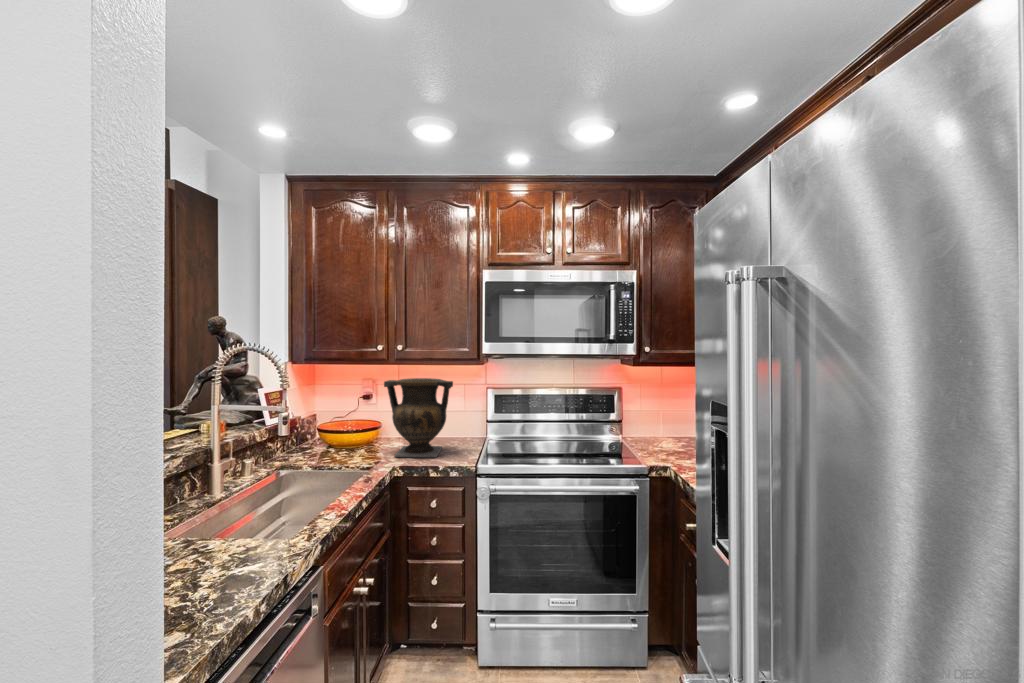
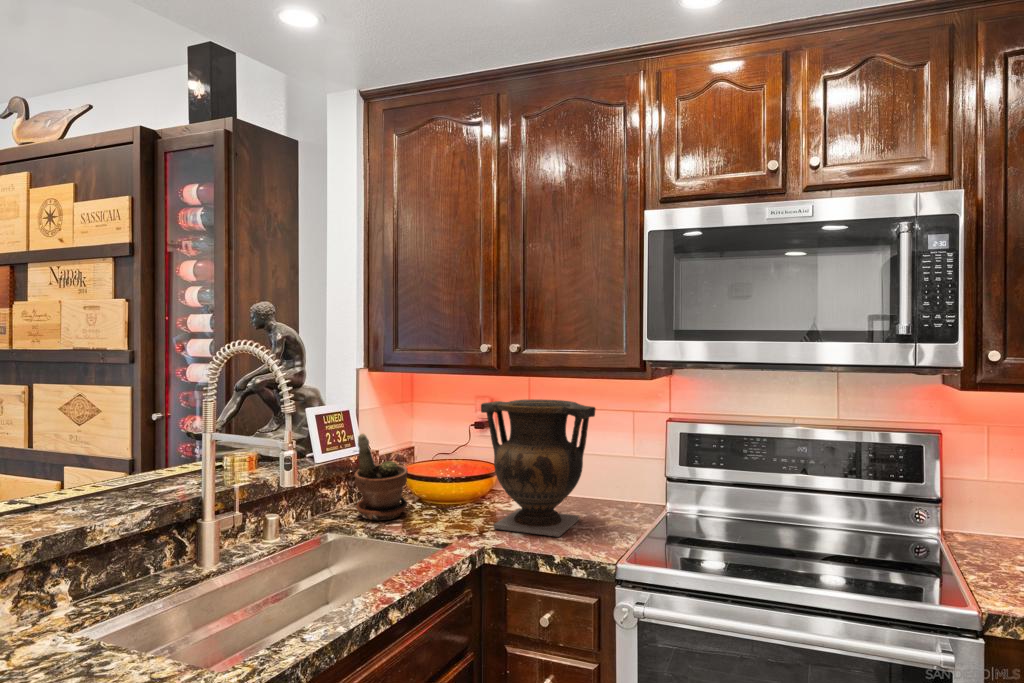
potted plant: none [295,404,332,460] -> present [355,434,408,521]

